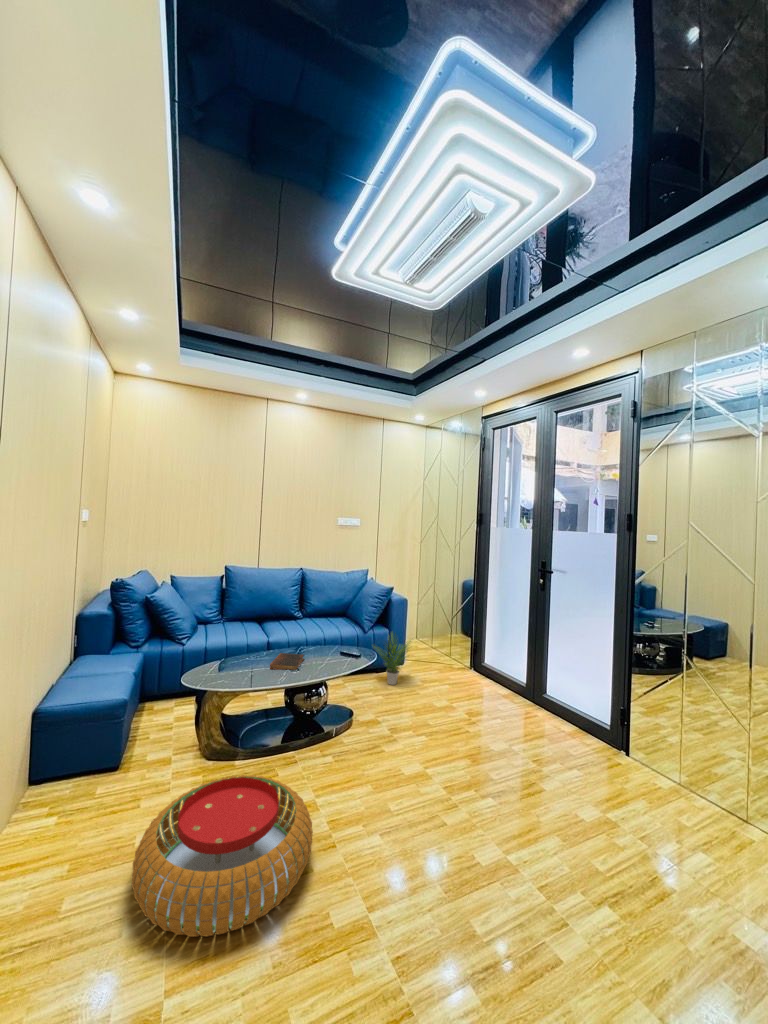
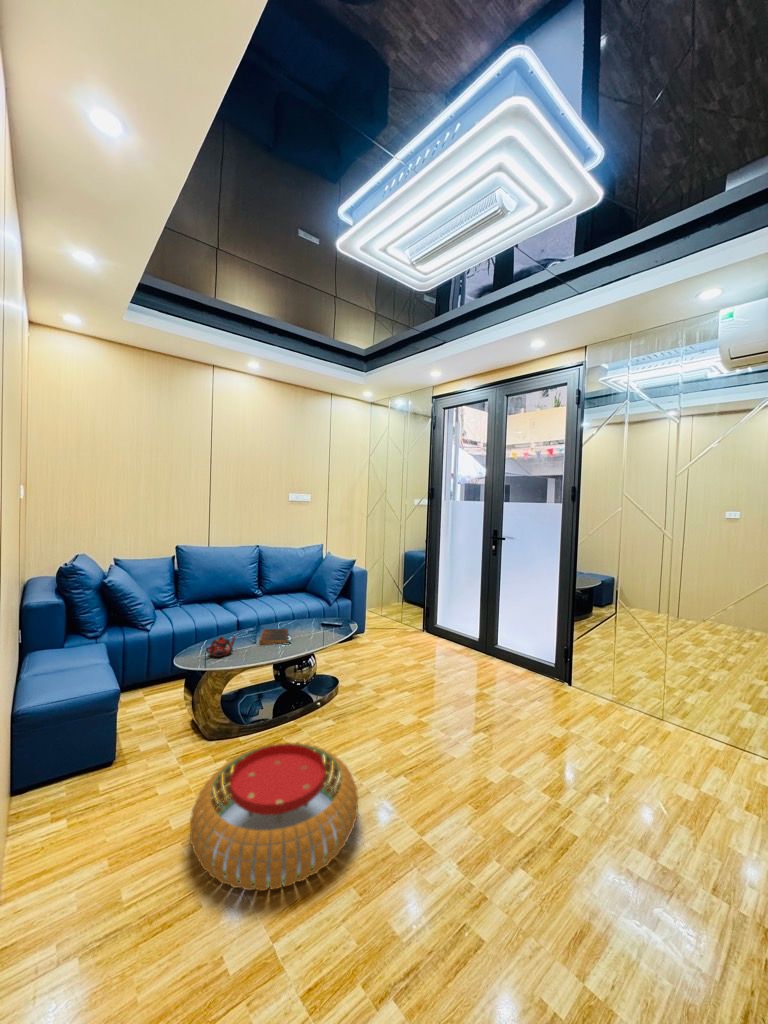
potted plant: present [374,634,411,685] -> none [336,601,378,652]
teapot: none [214,657,247,677] -> present [206,636,236,657]

